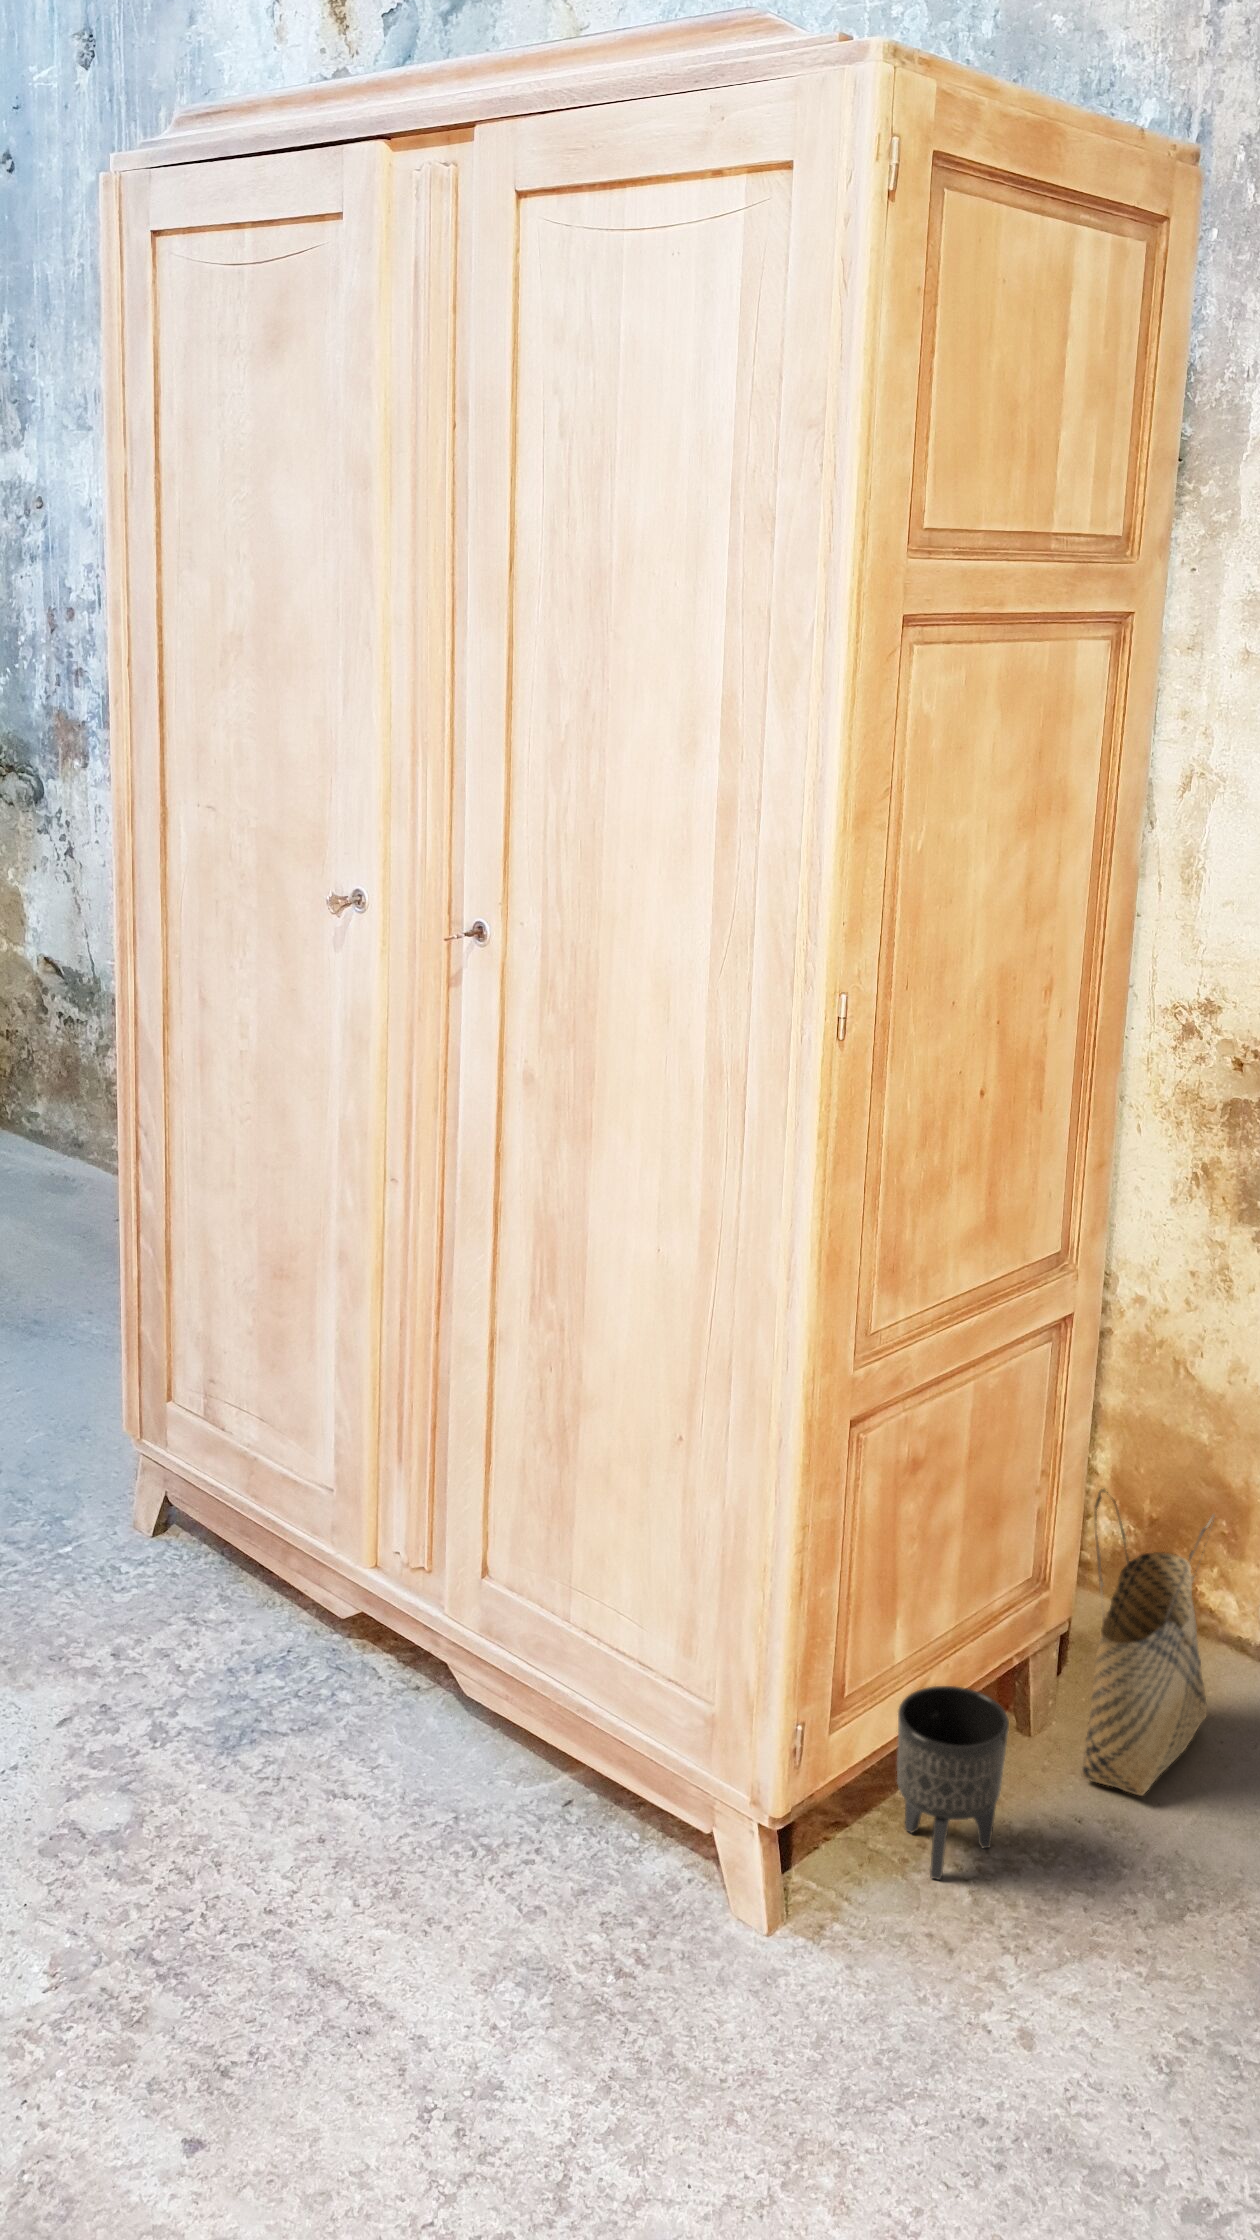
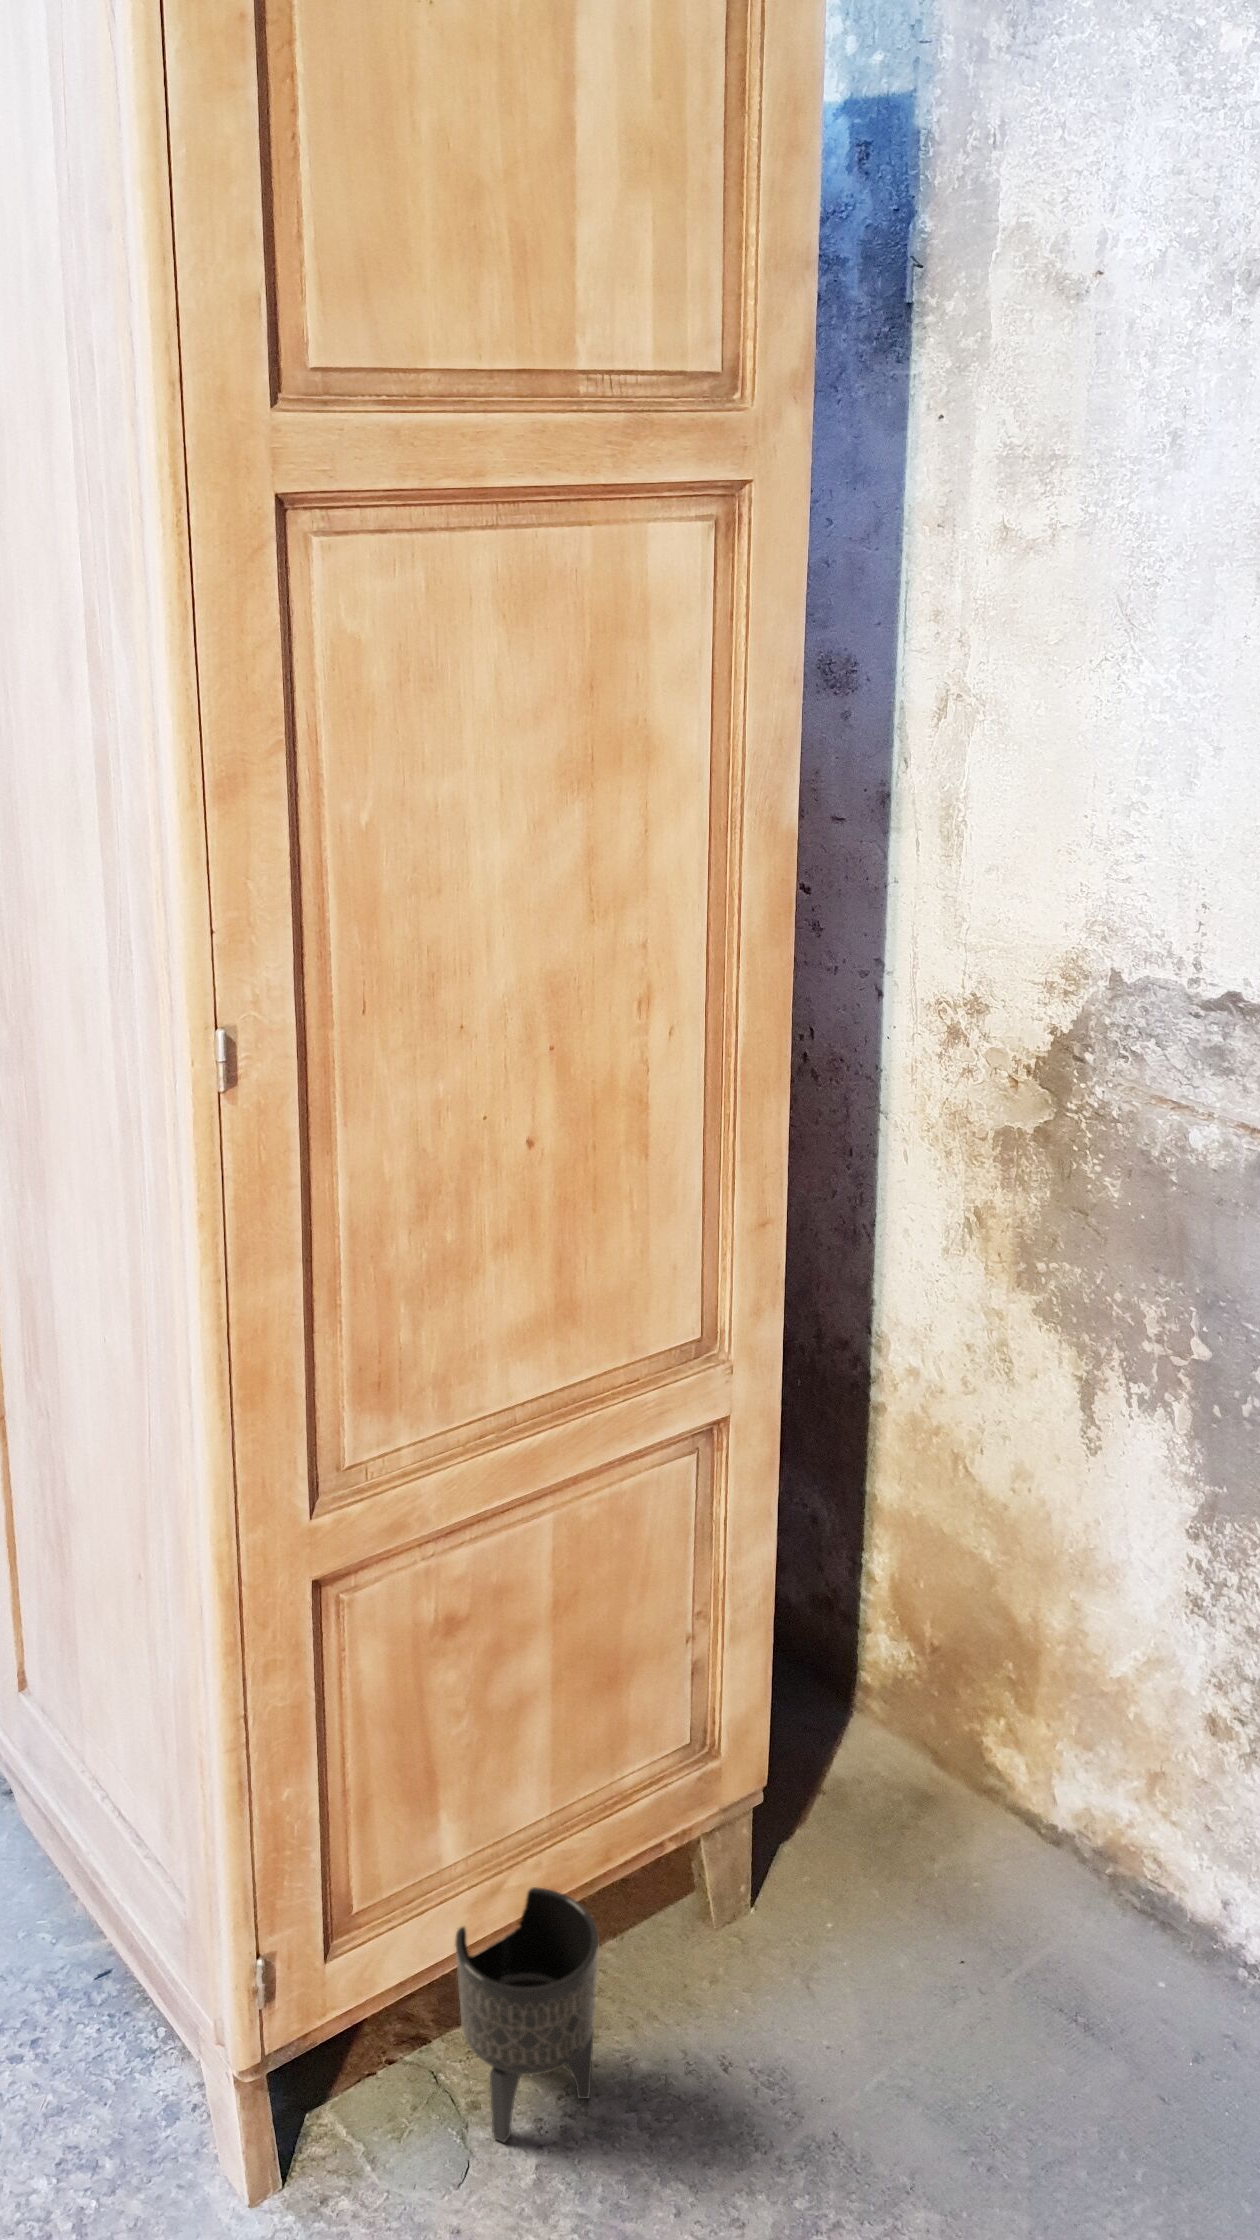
woven basket: present [1082,1489,1214,1796] -> none [749,1633,944,2042]

